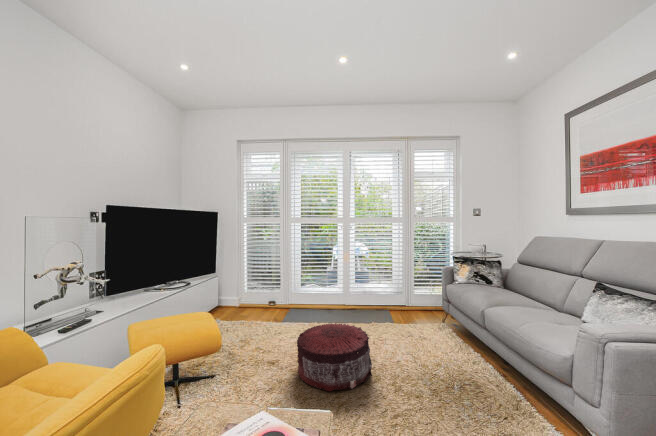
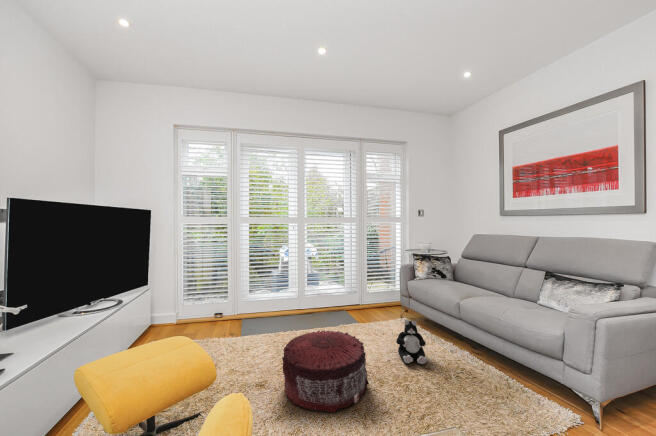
plush toy: none [415,322,445,368] -> present [396,320,428,364]

